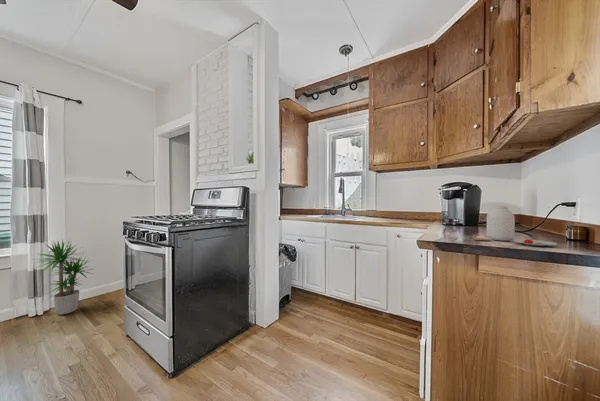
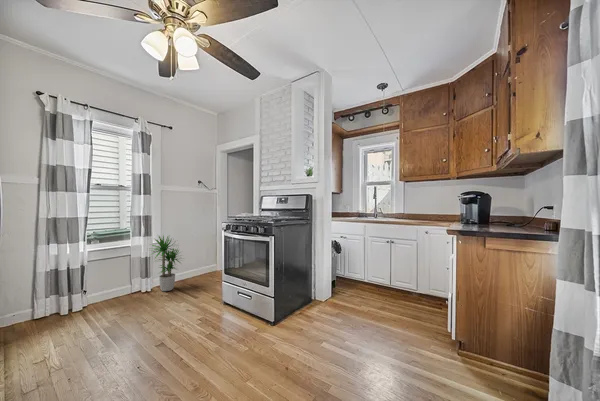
jar: present [476,206,557,246] -> none [484,209,533,233]

